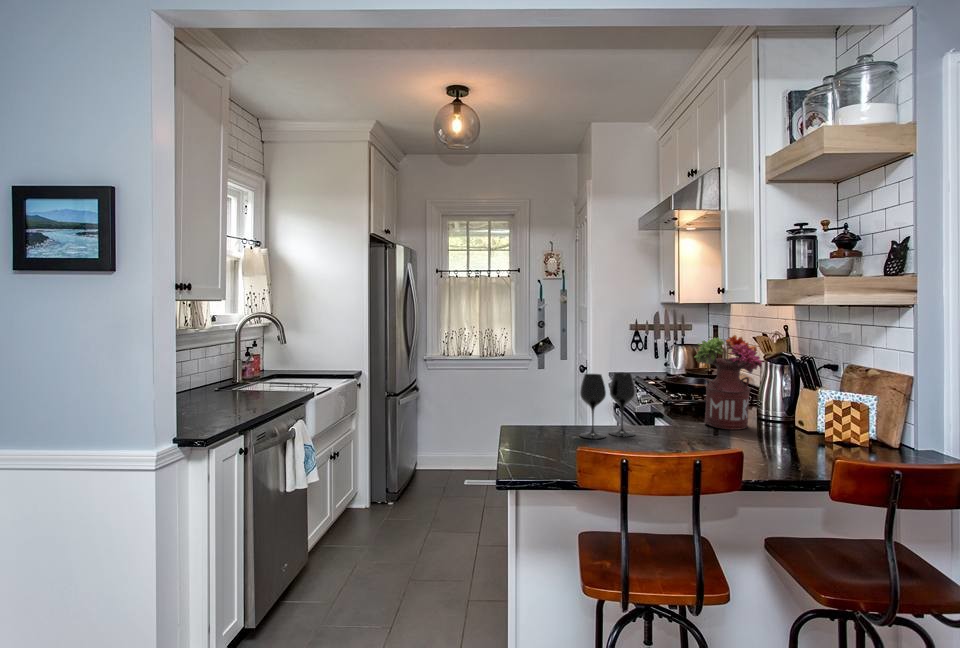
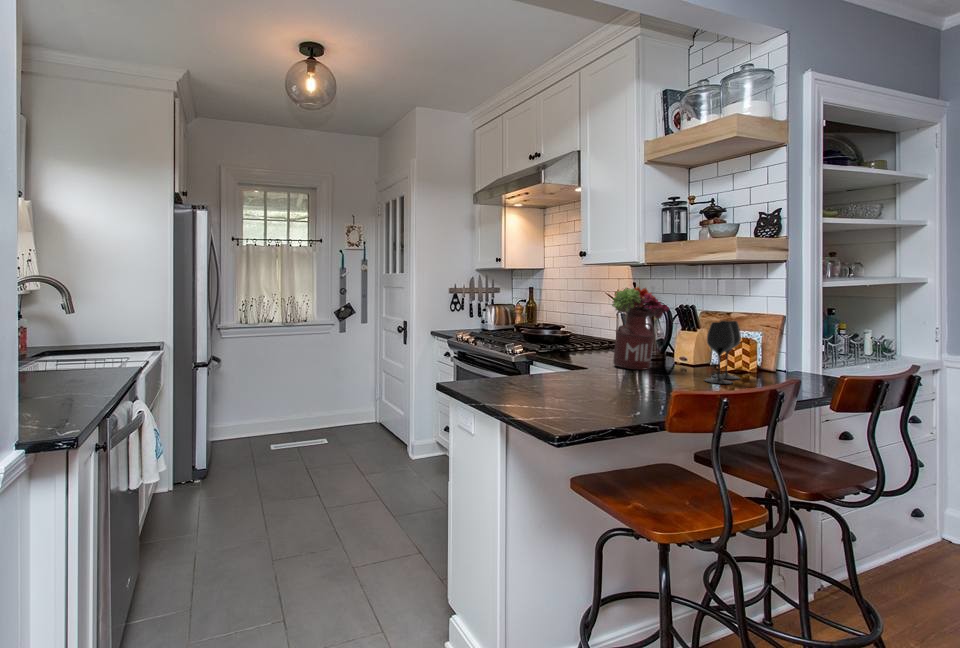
wine glass: present [580,373,635,439] -> present [705,320,741,384]

